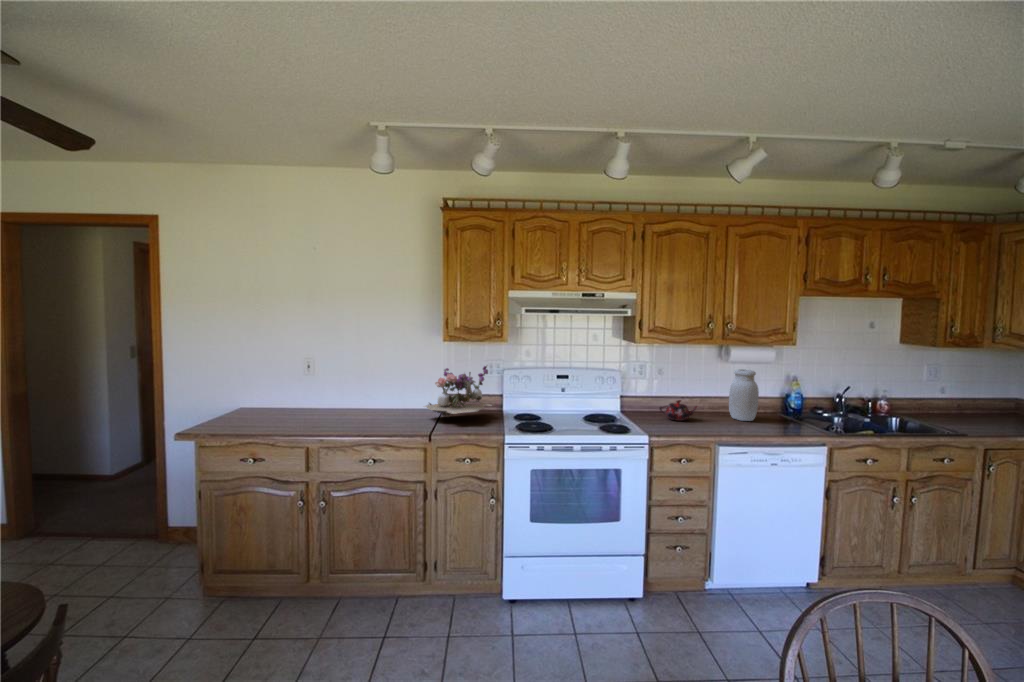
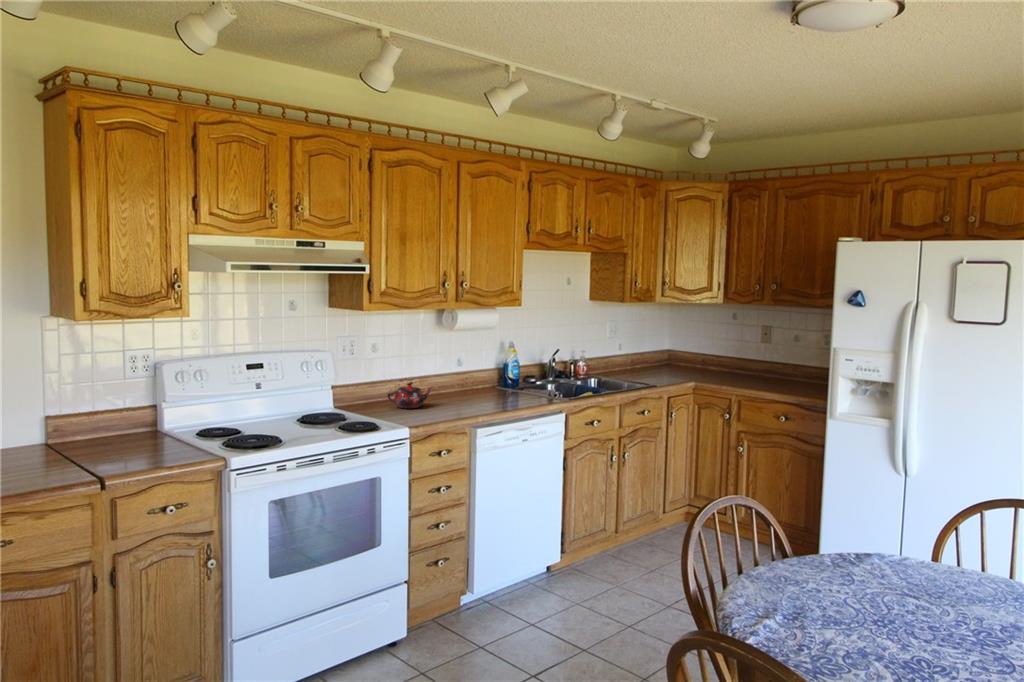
flower arrangement: present [424,365,492,417] -> none [35,356,162,453]
jar: present [729,369,759,421] -> none [458,337,490,399]

